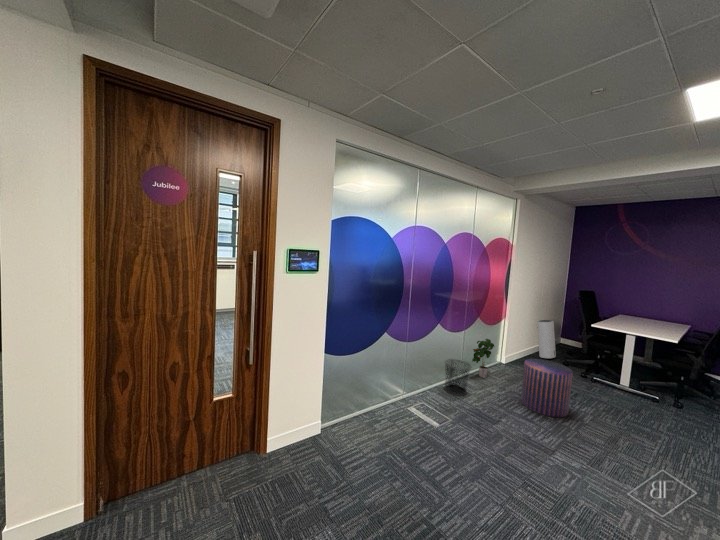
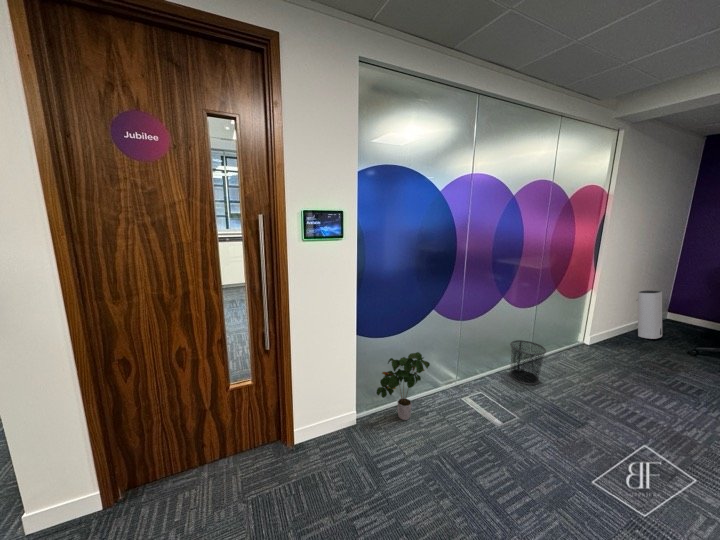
potted plant: present [472,339,494,378] -> present [377,352,430,420]
pouf: present [521,359,573,417] -> none [615,343,701,423]

